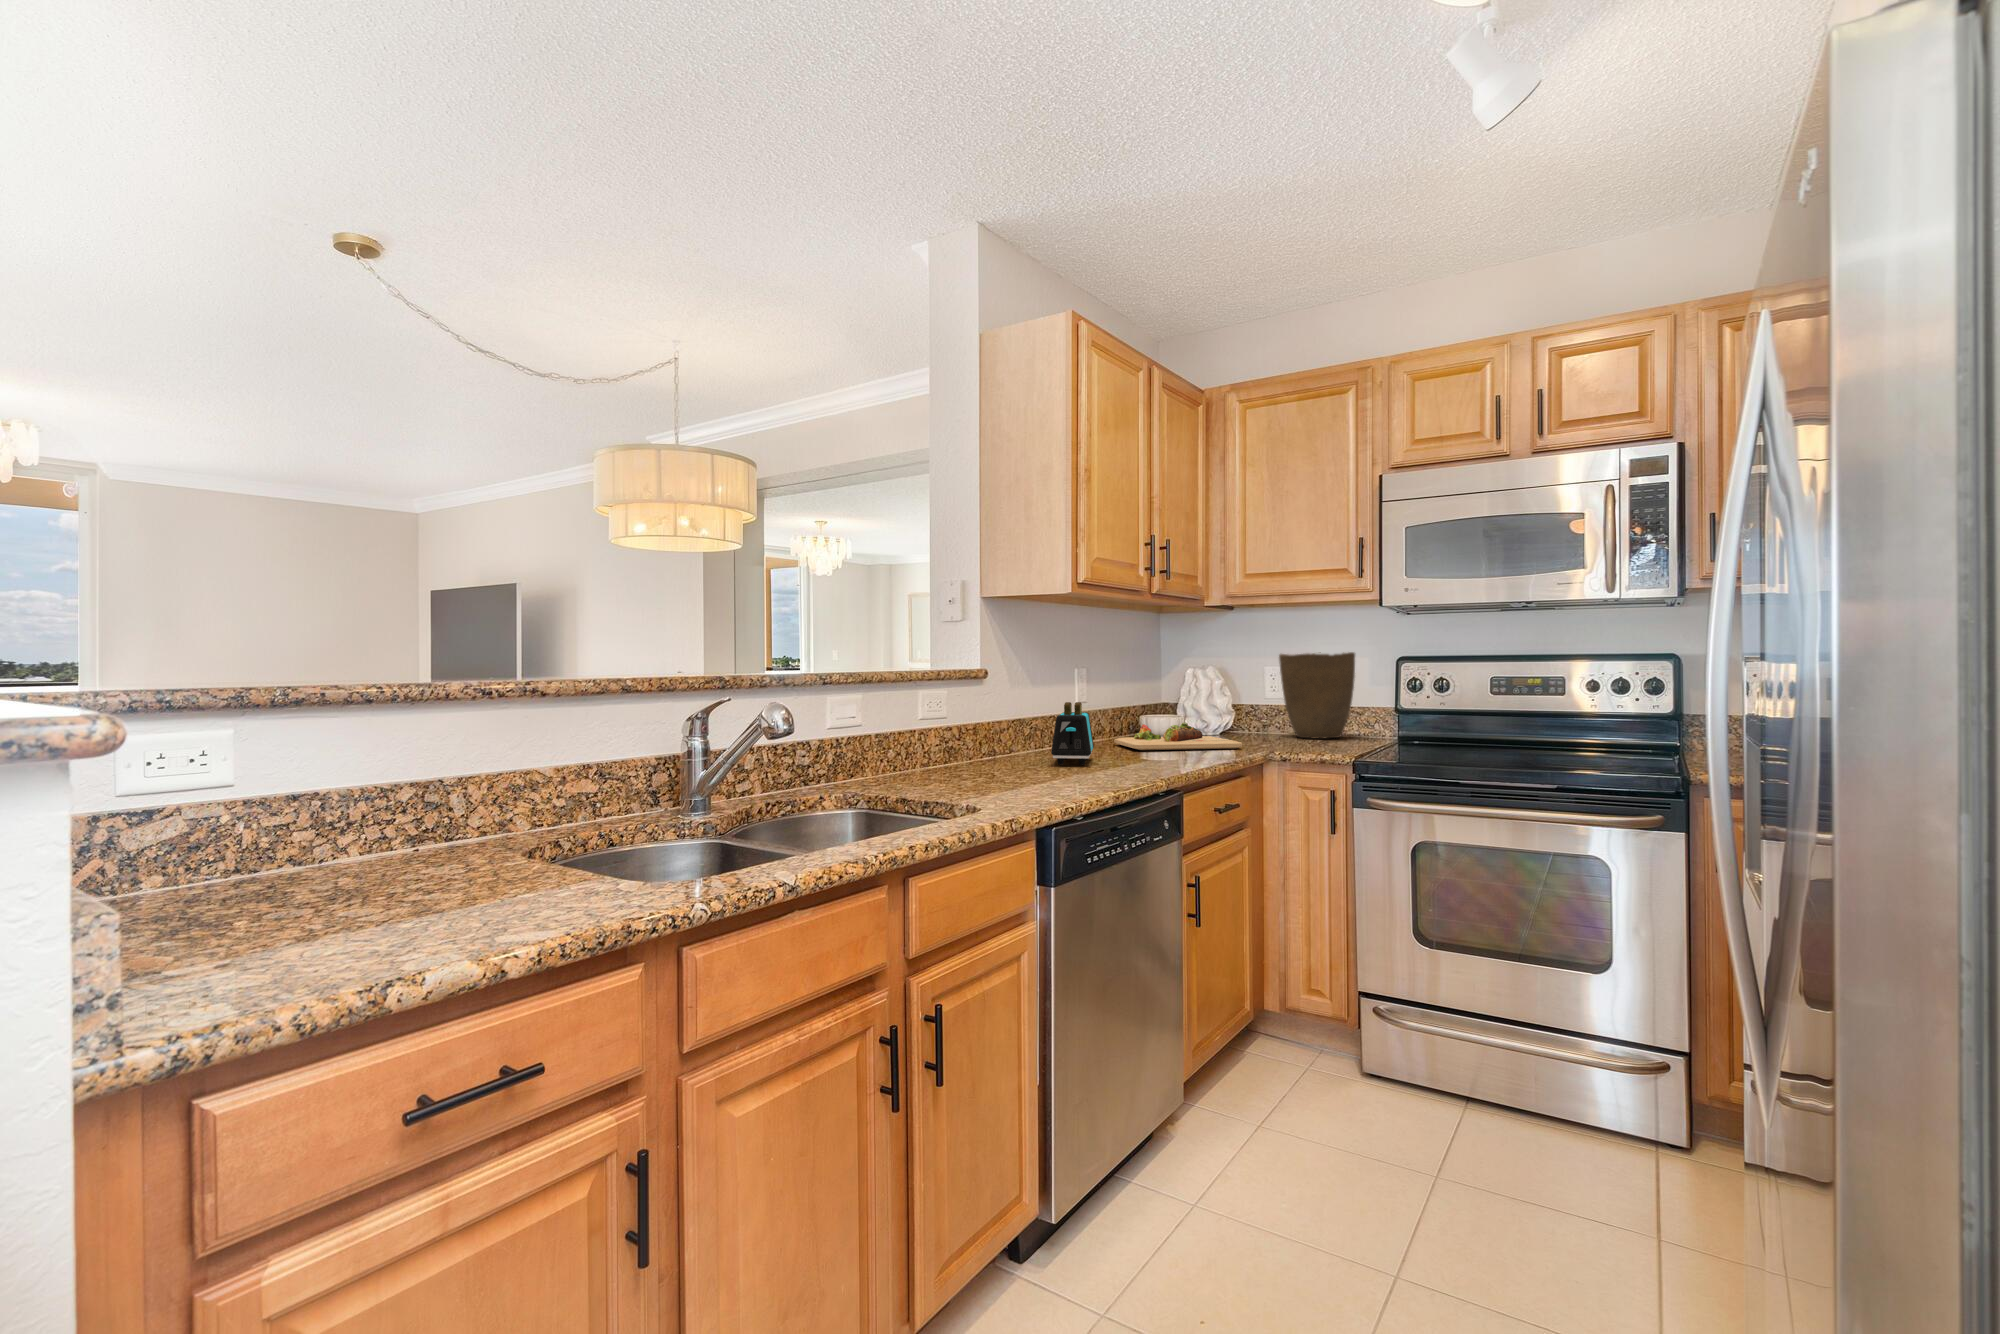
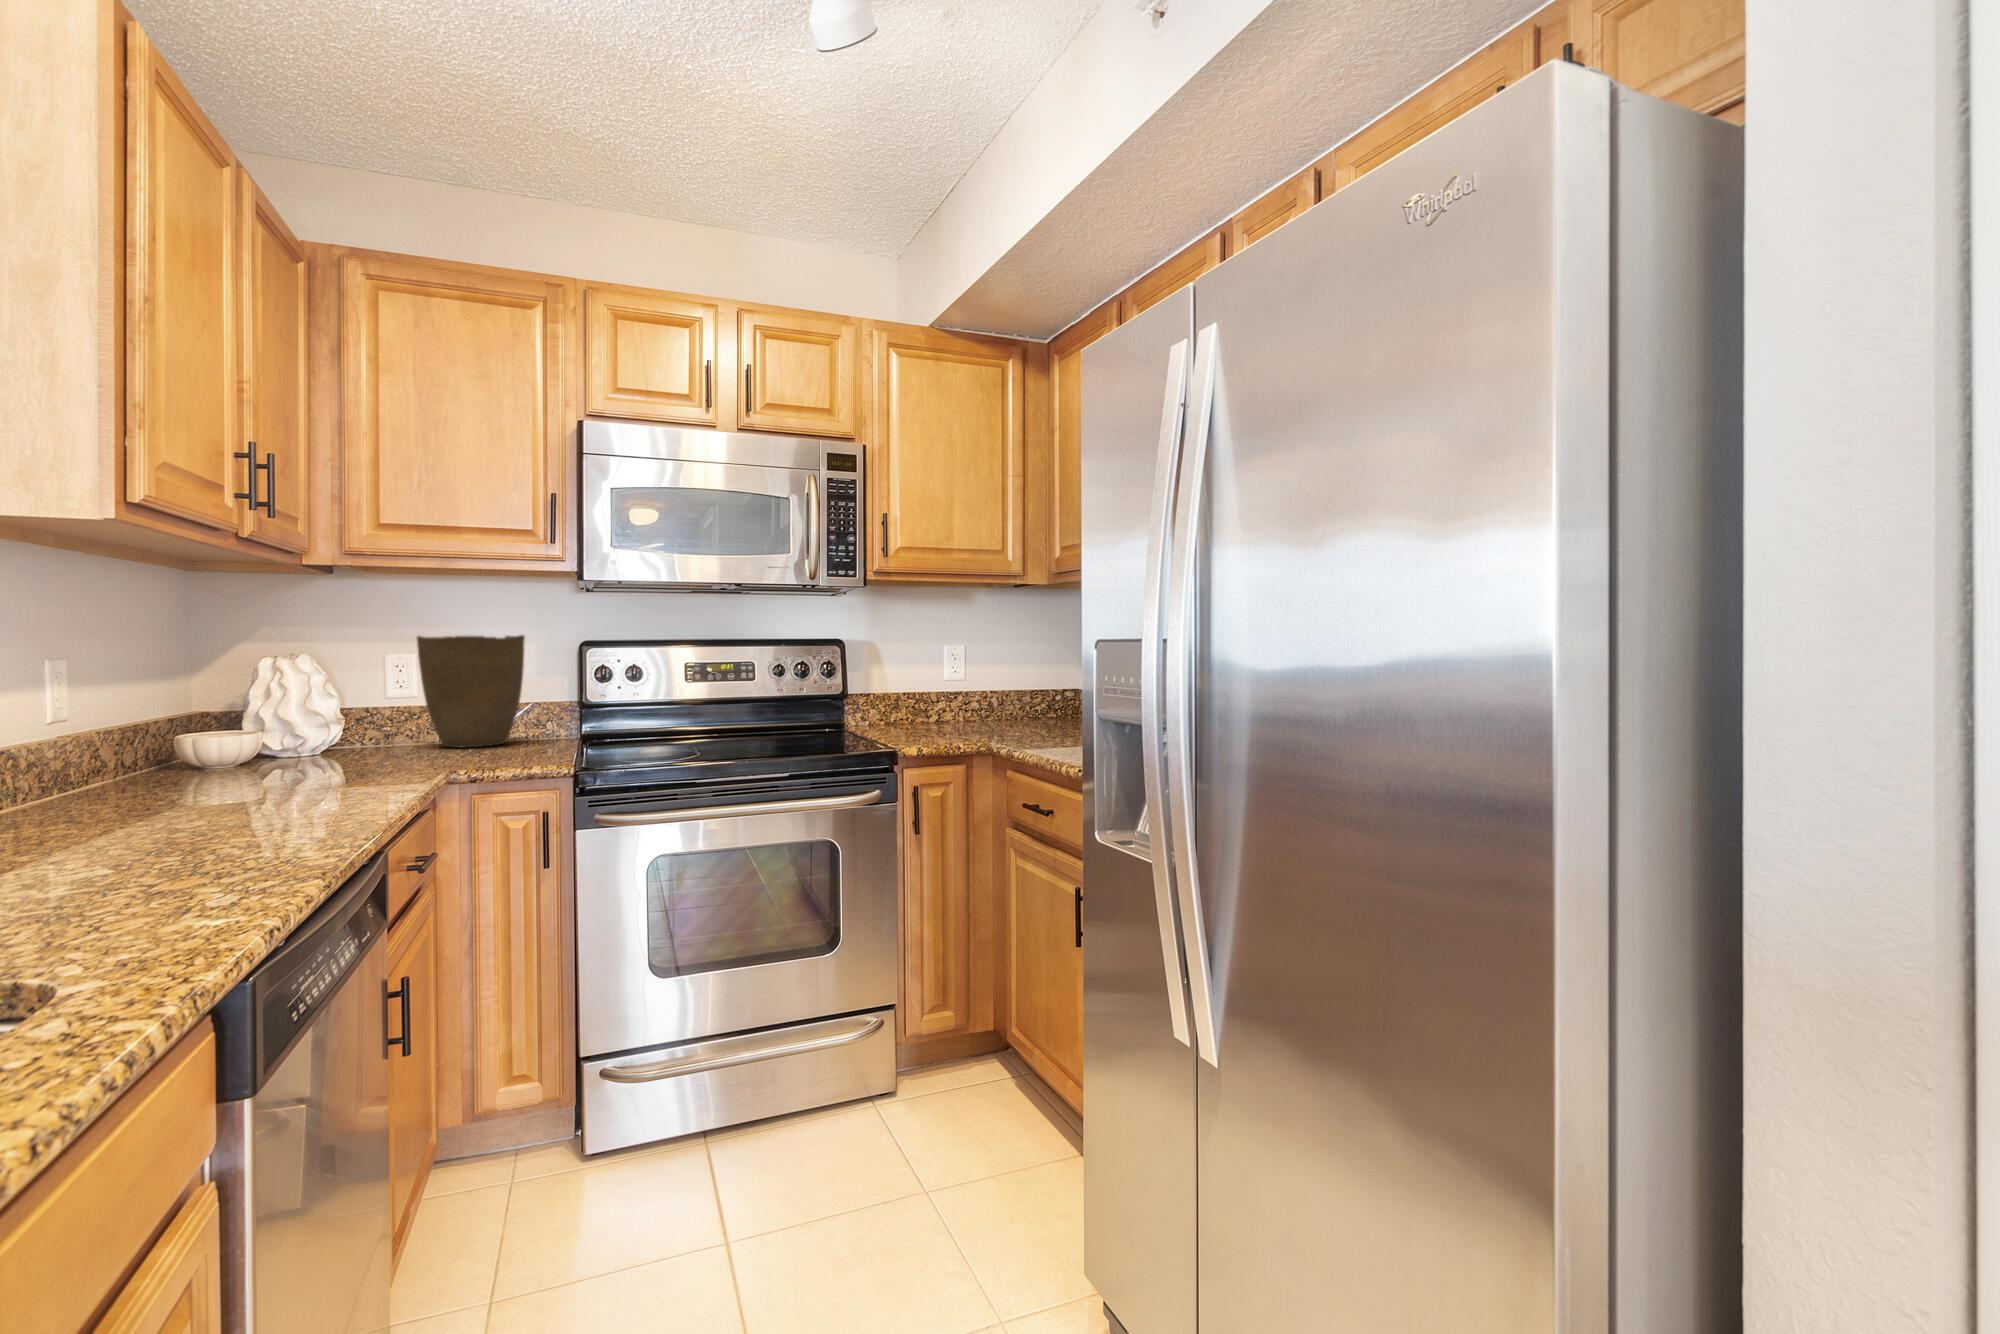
toaster: present [1051,702,1094,765] -> none [51,720,166,842]
cutting board: present [1114,723,1242,750] -> none [145,741,399,792]

